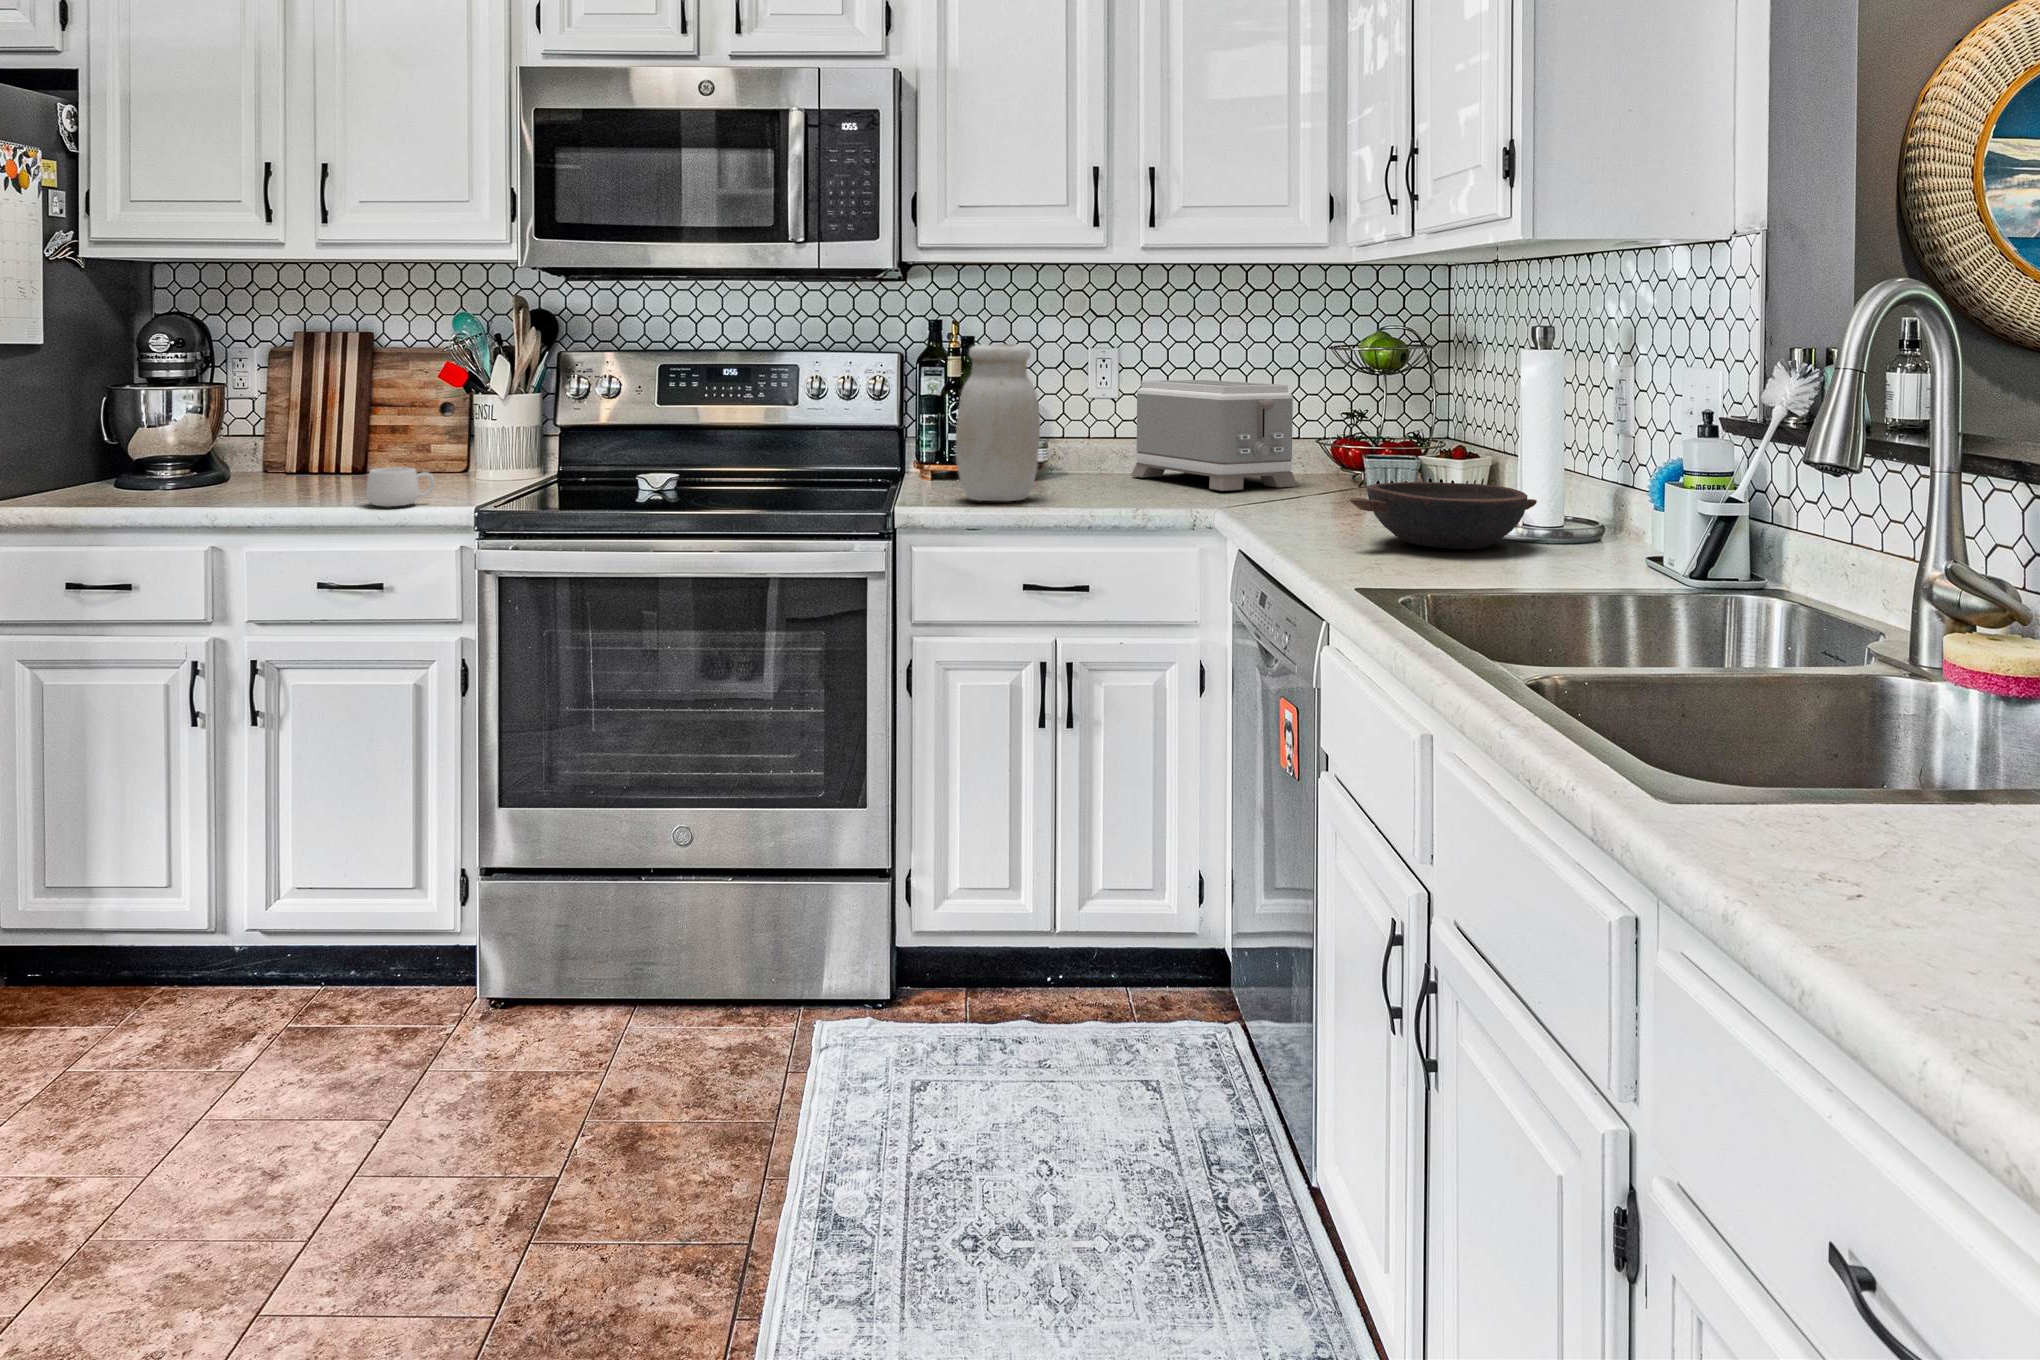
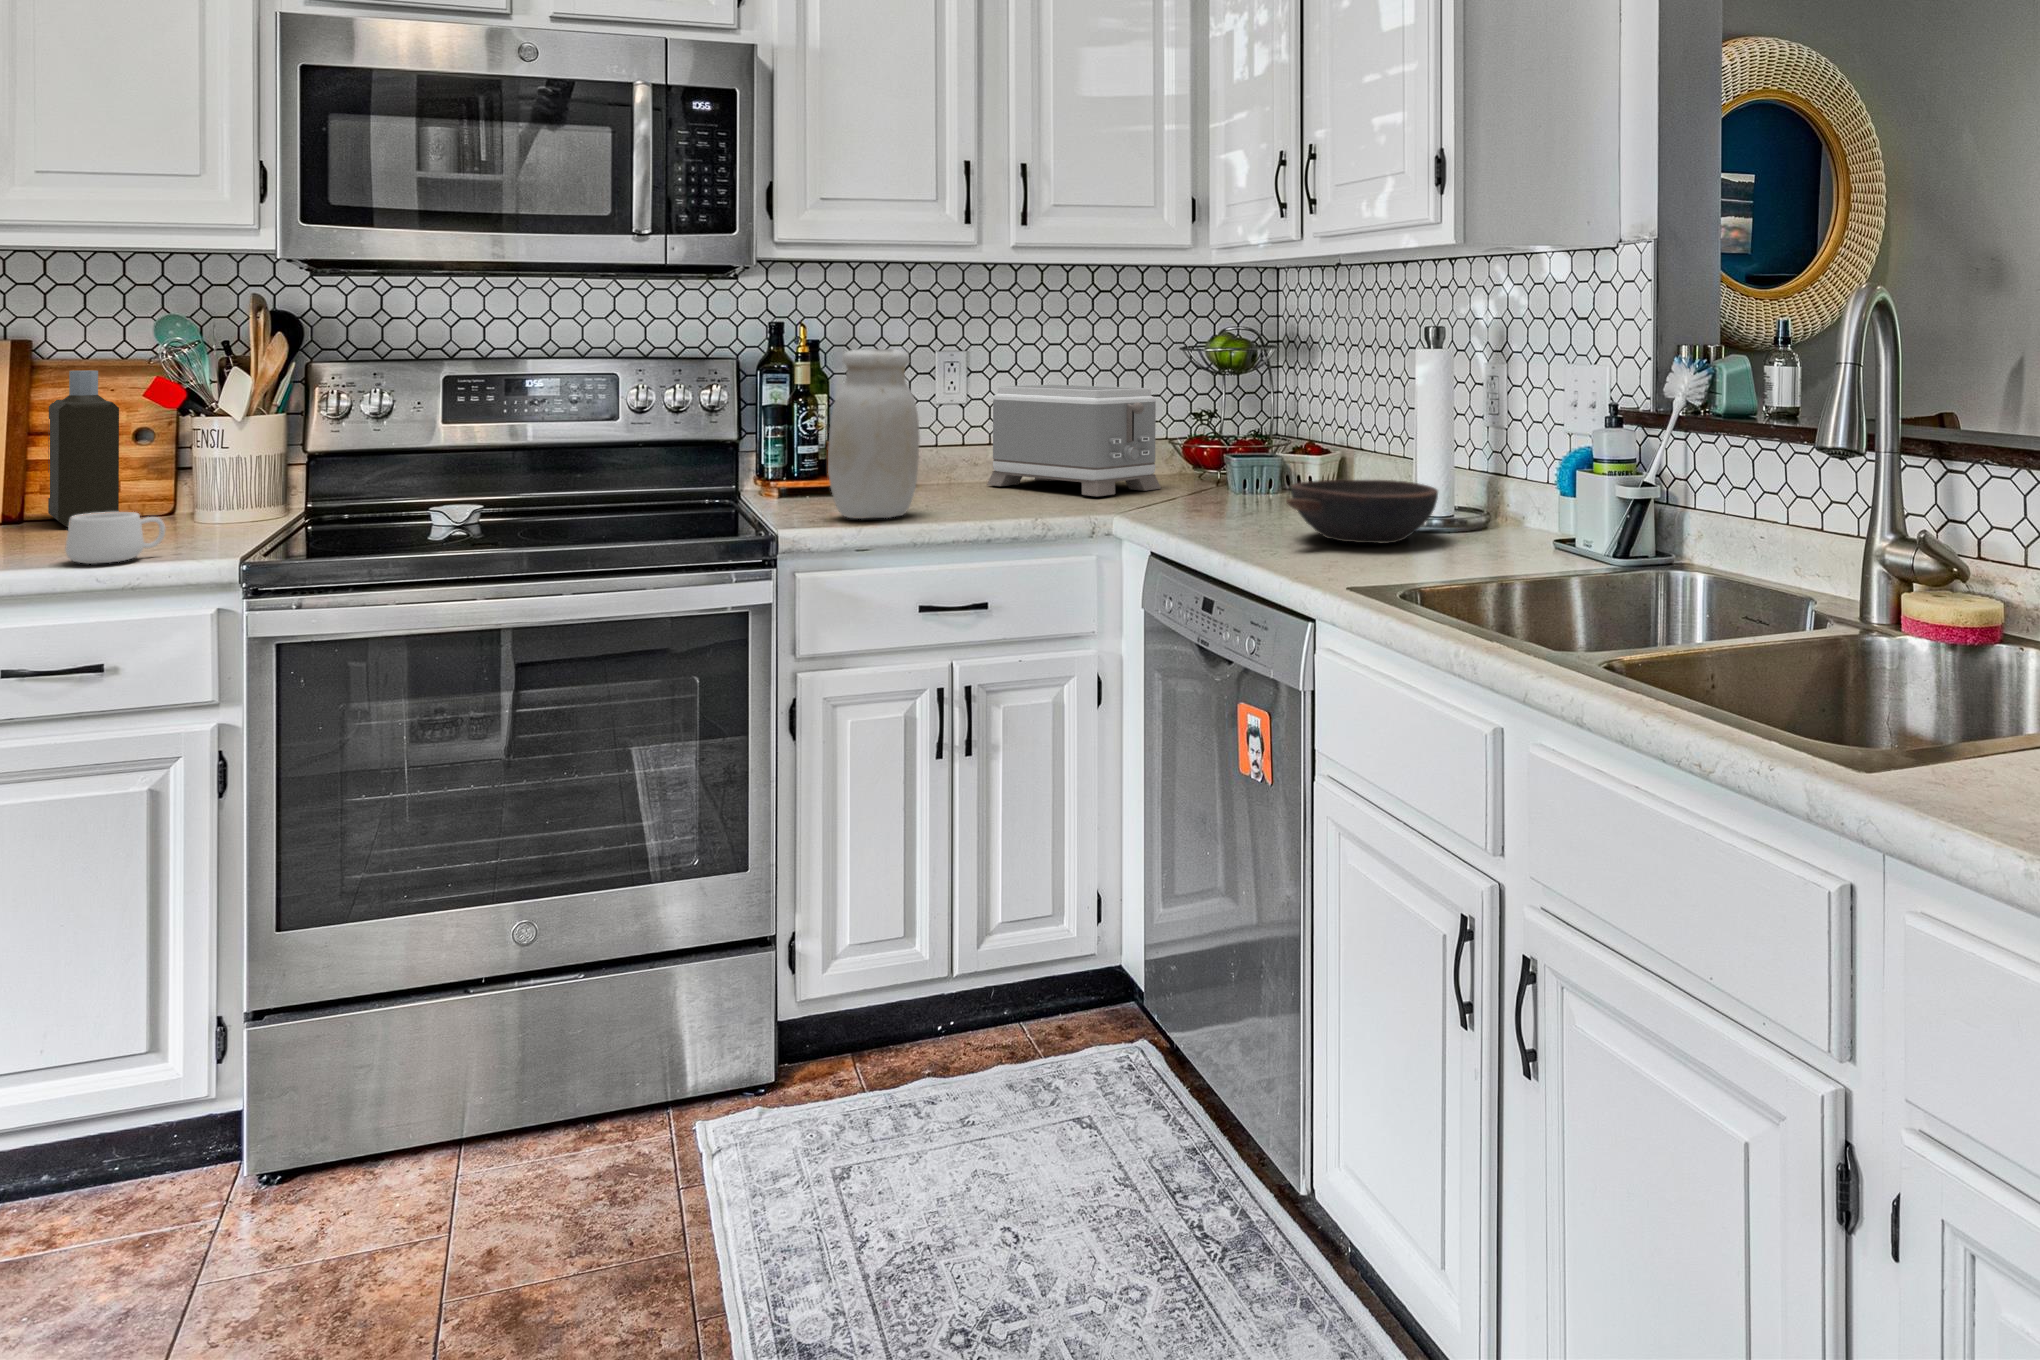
bottle: none [380,357,422,479] -> present [48,371,119,527]

